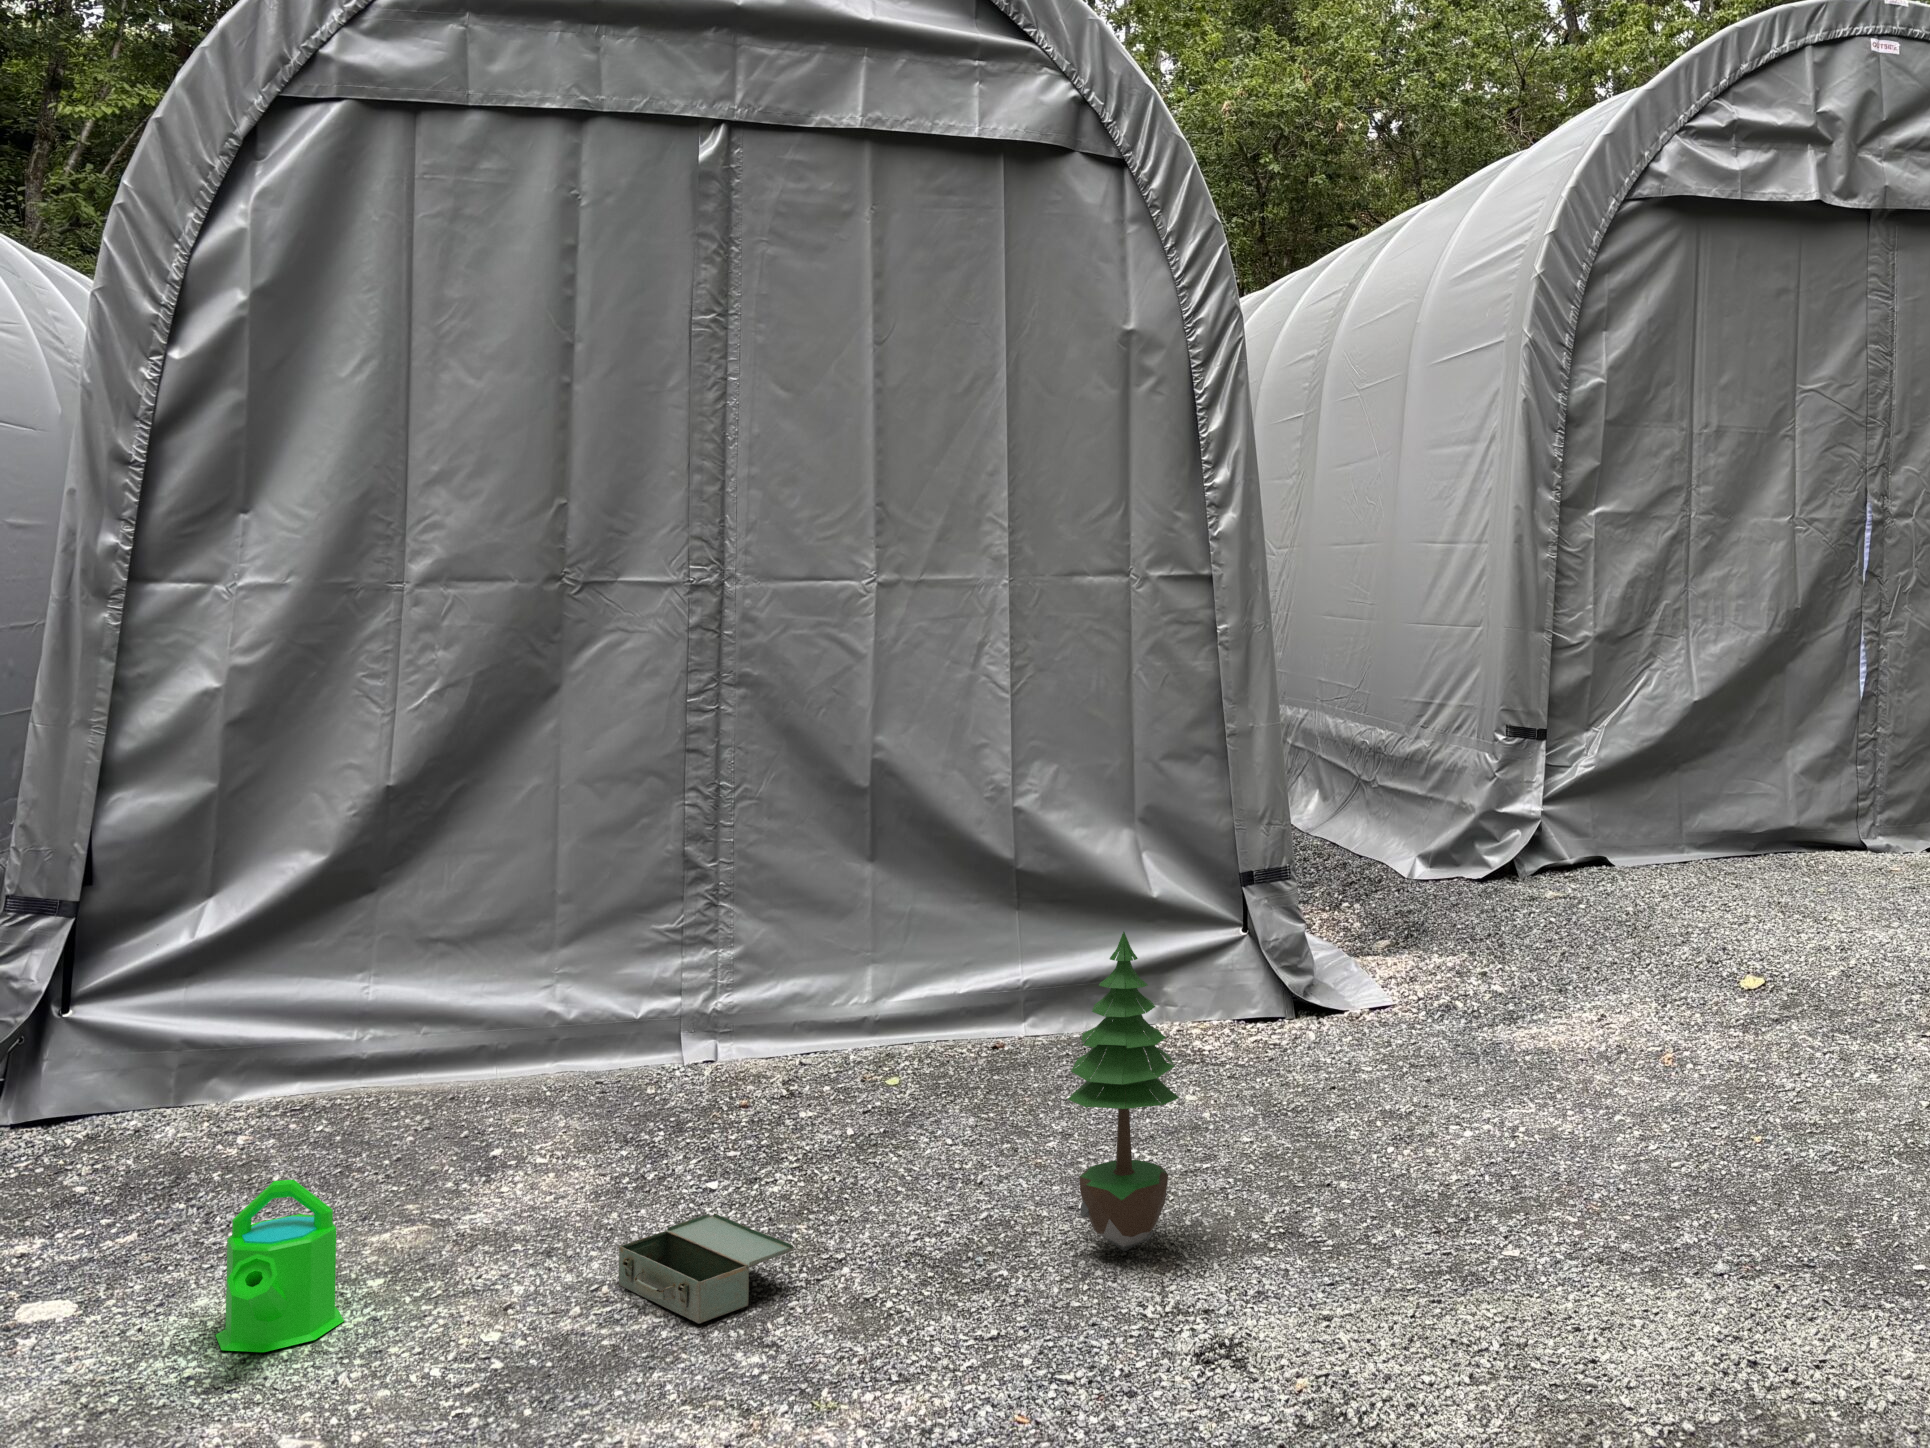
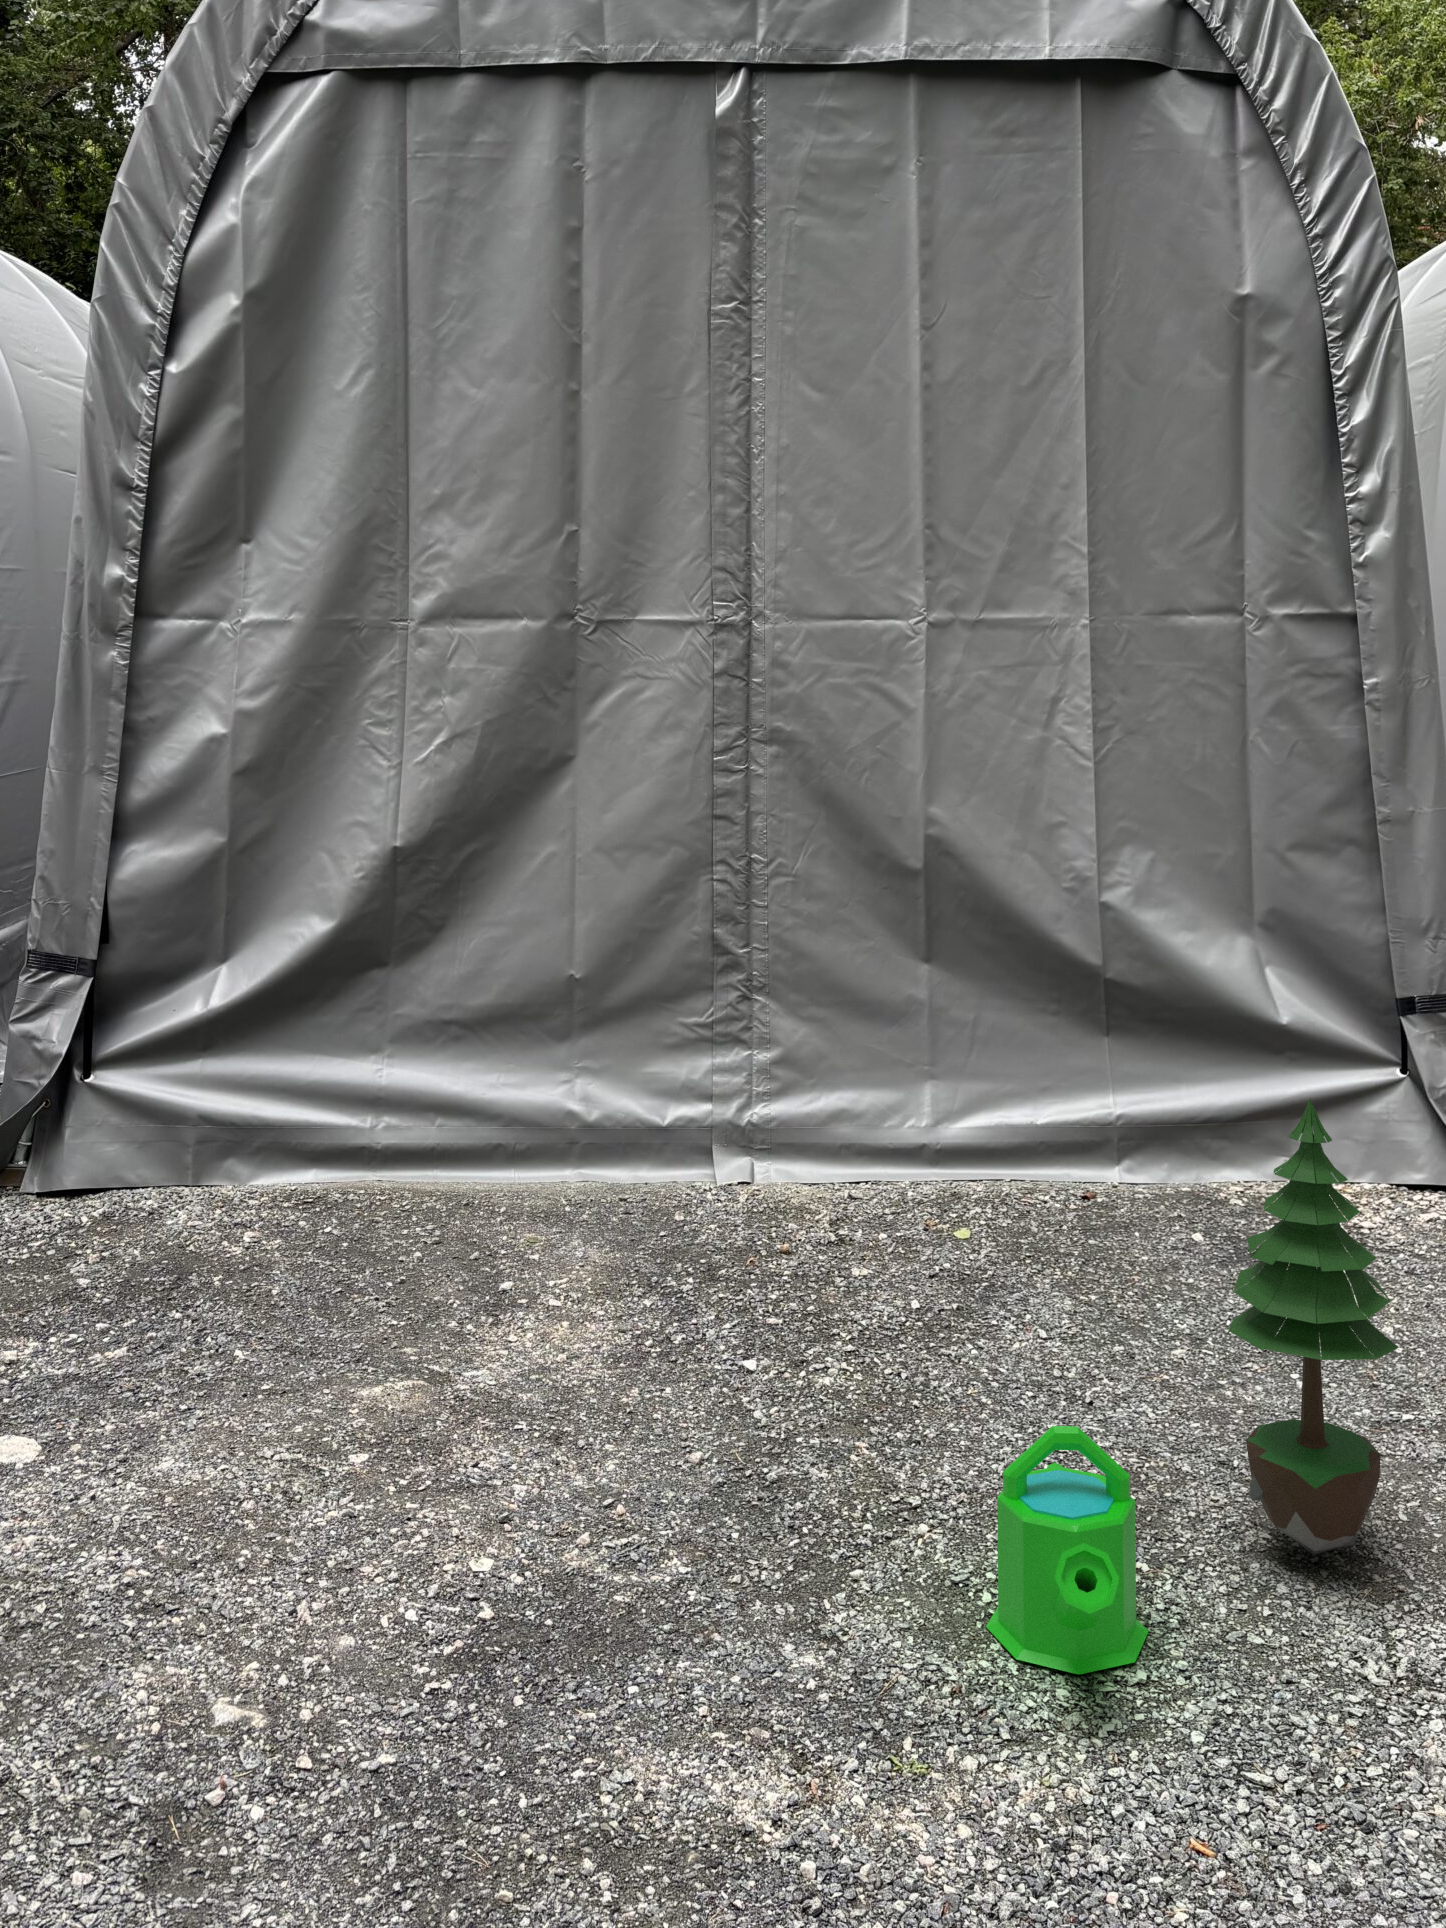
watering can: present [215,1180,344,1352] -> present [986,1426,1149,1675]
toolbox: present [619,1213,794,1323] -> none [635,1420,854,1585]

